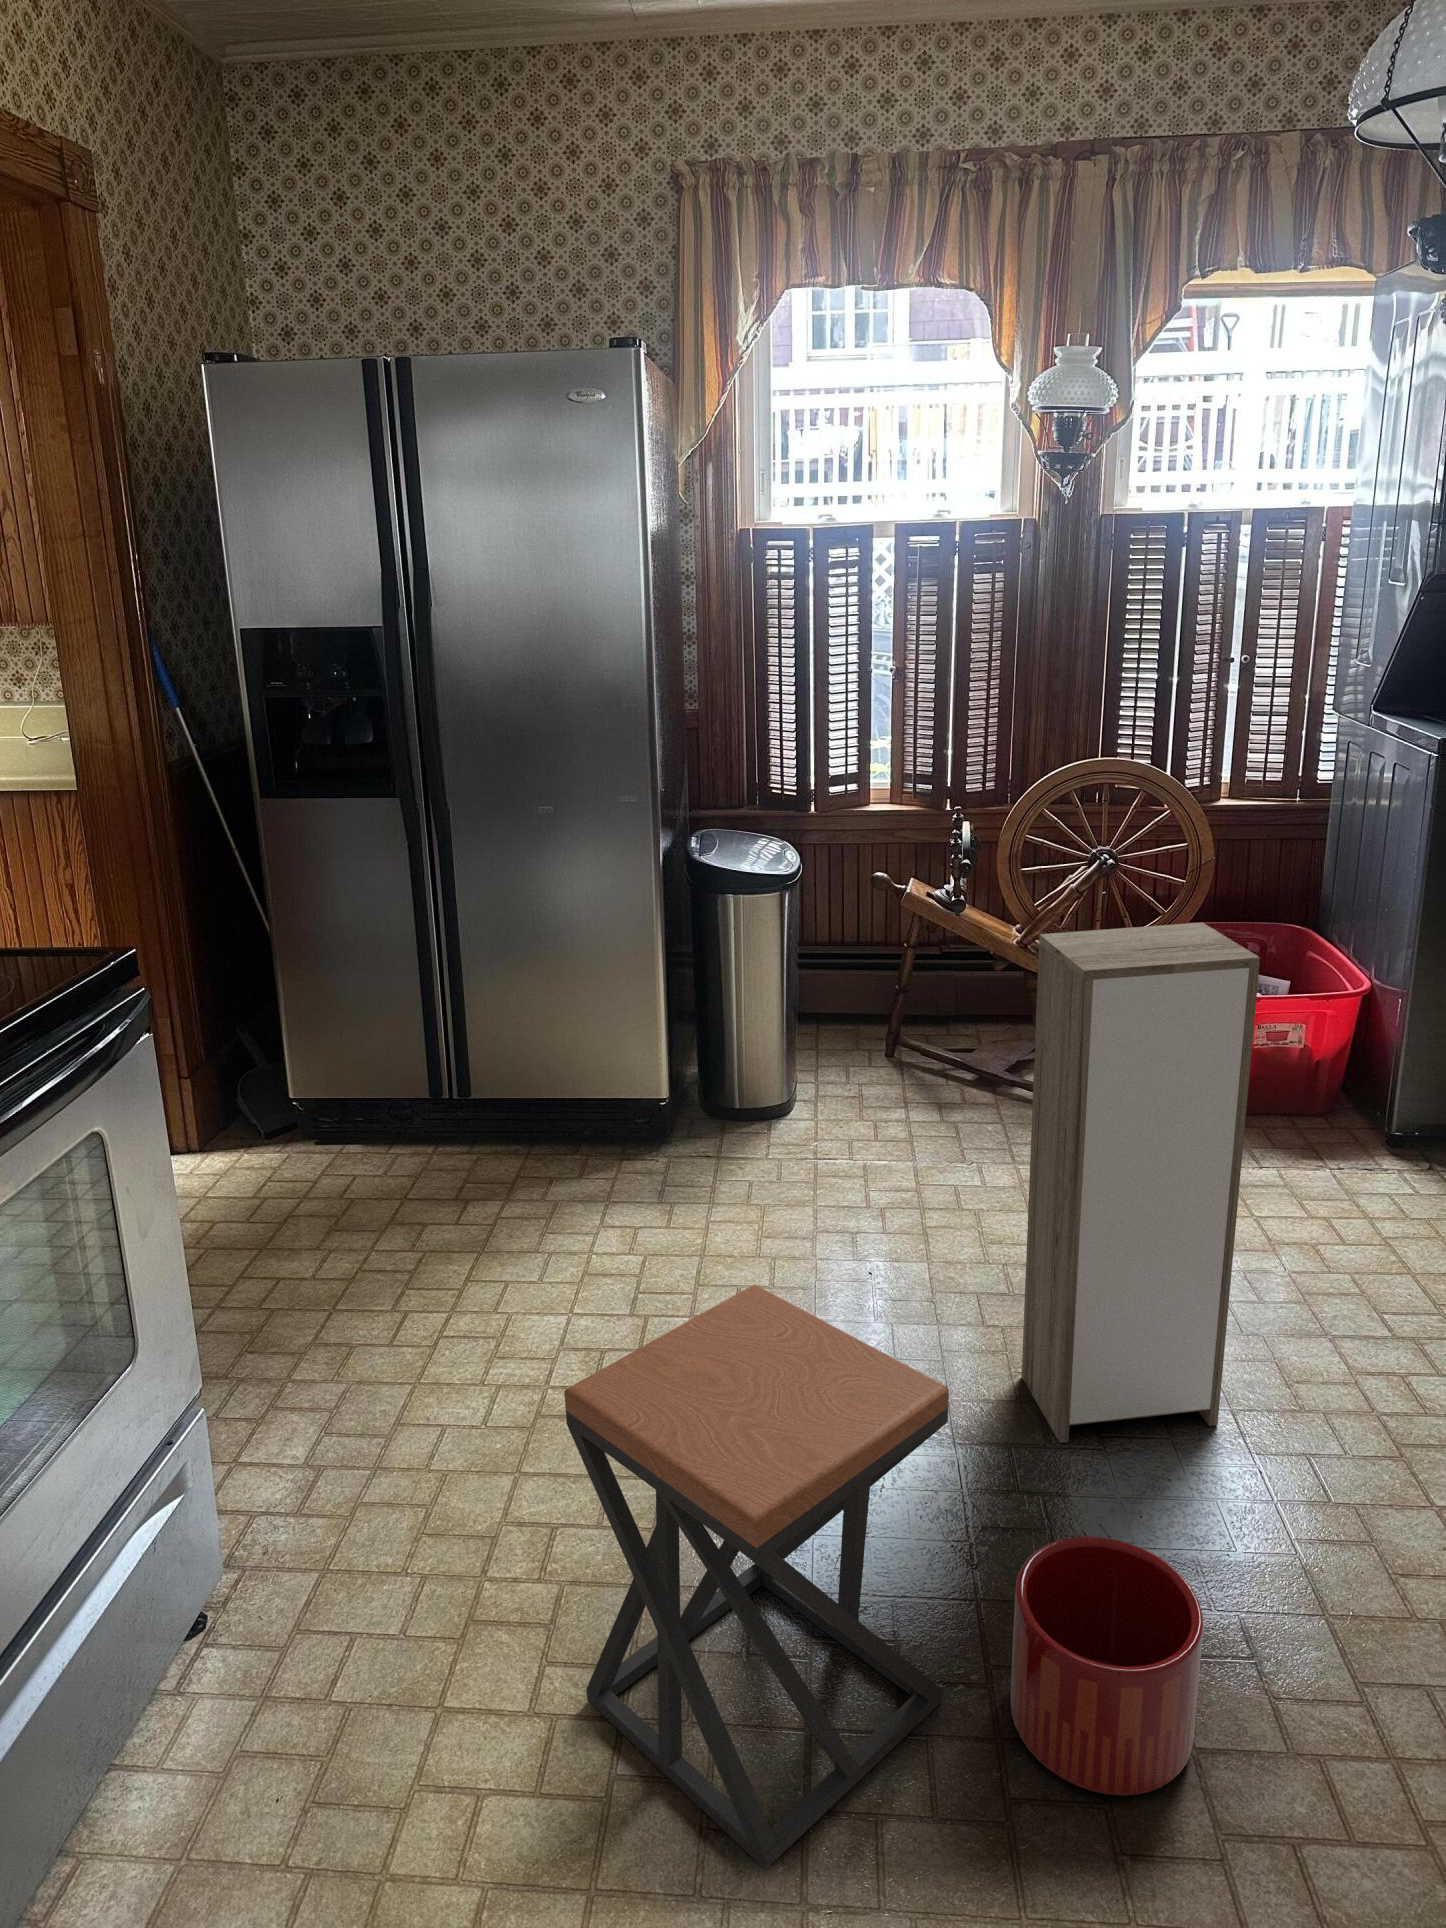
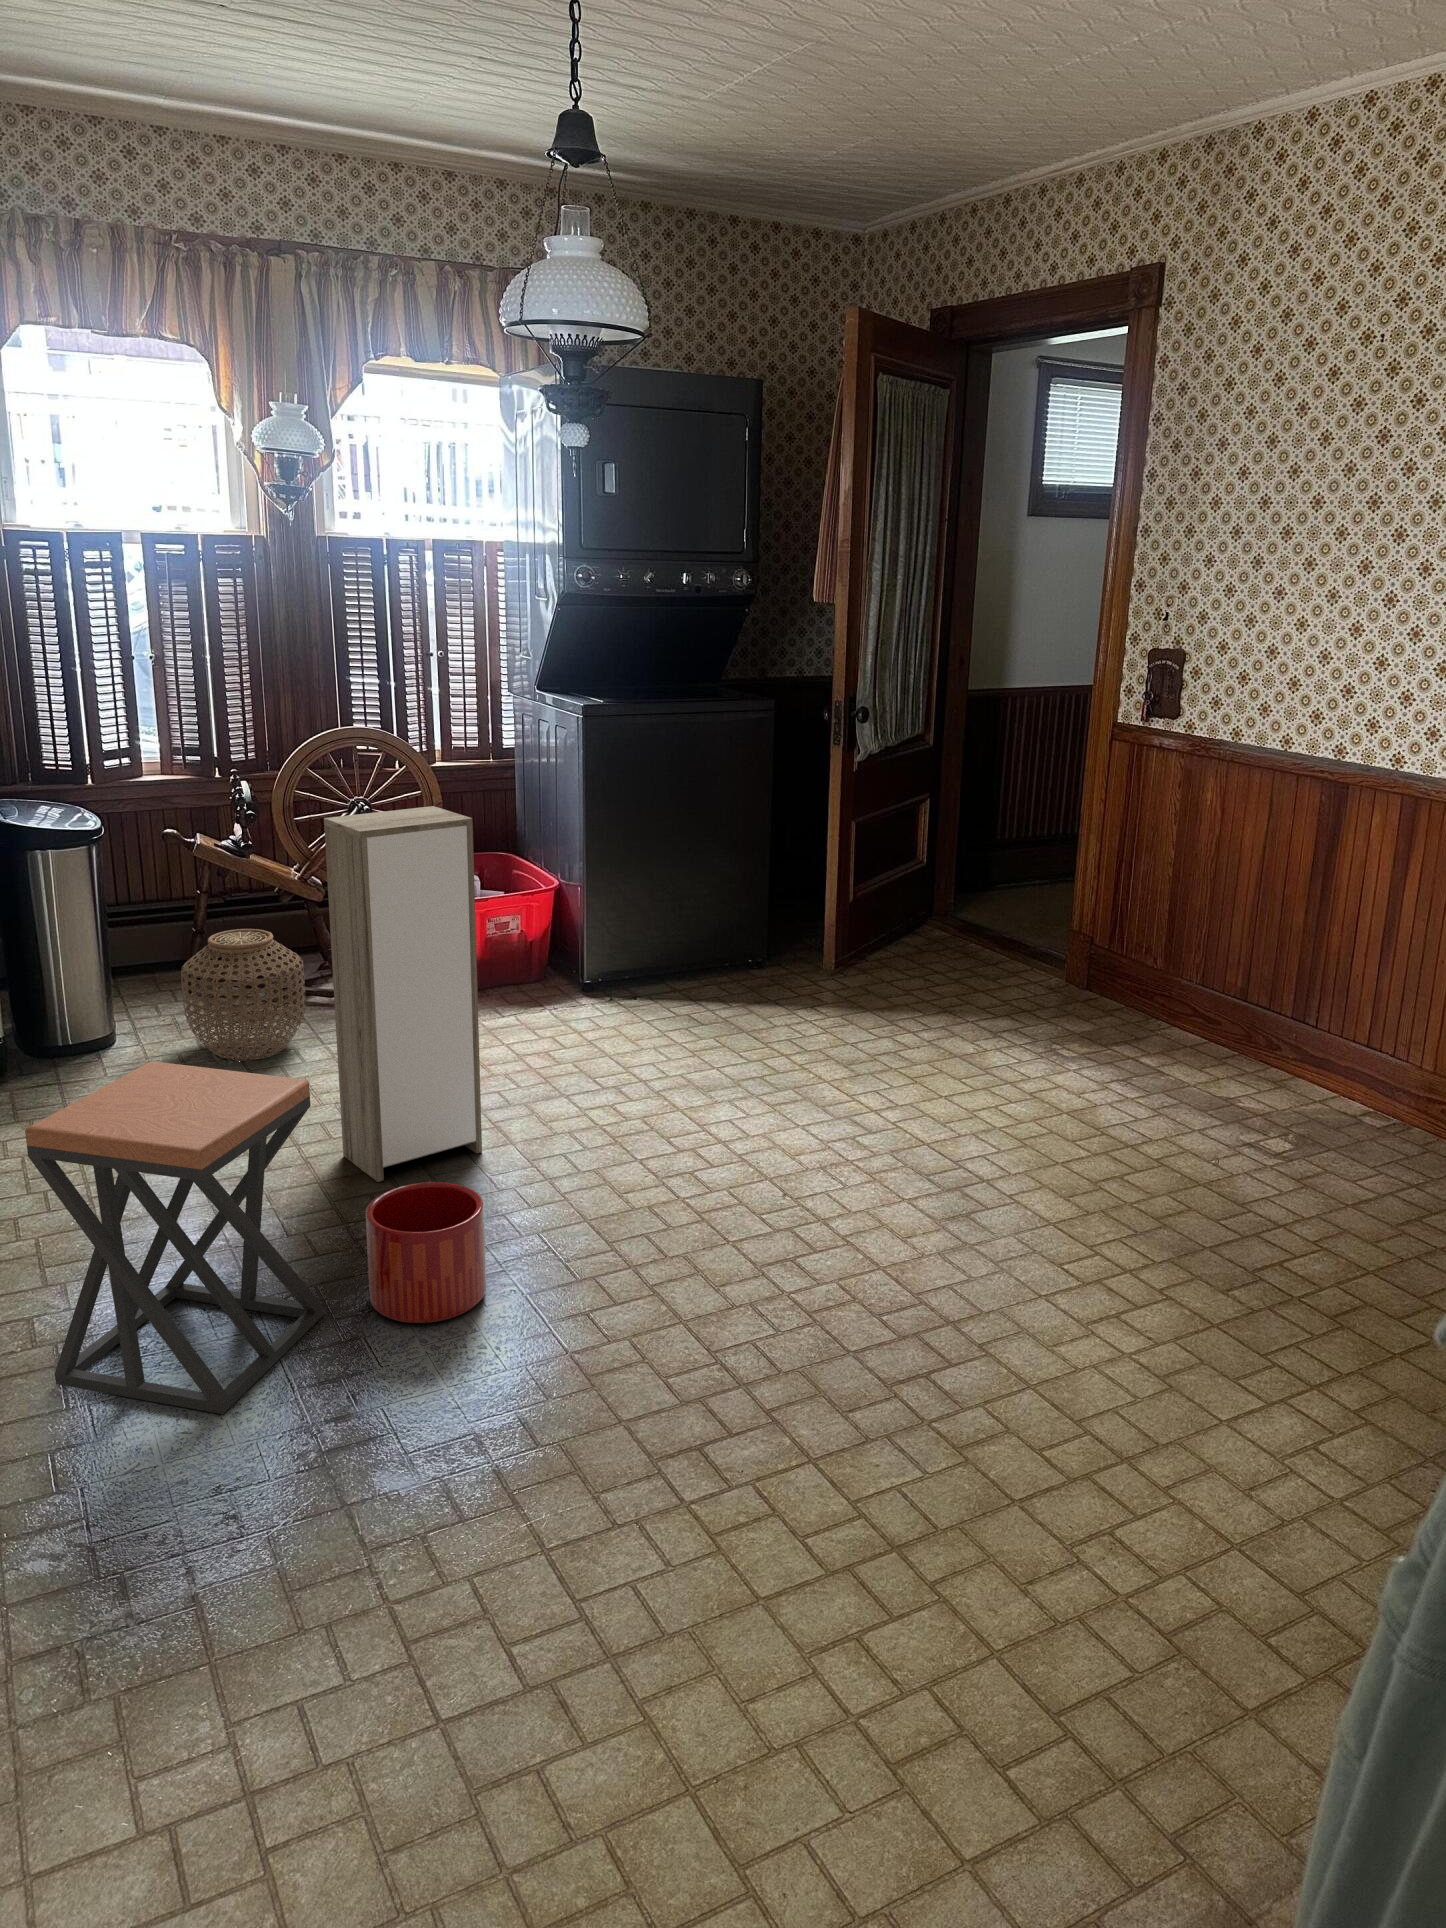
woven basket: none [870,1013,1014,1178] -> present [181,929,305,1060]

